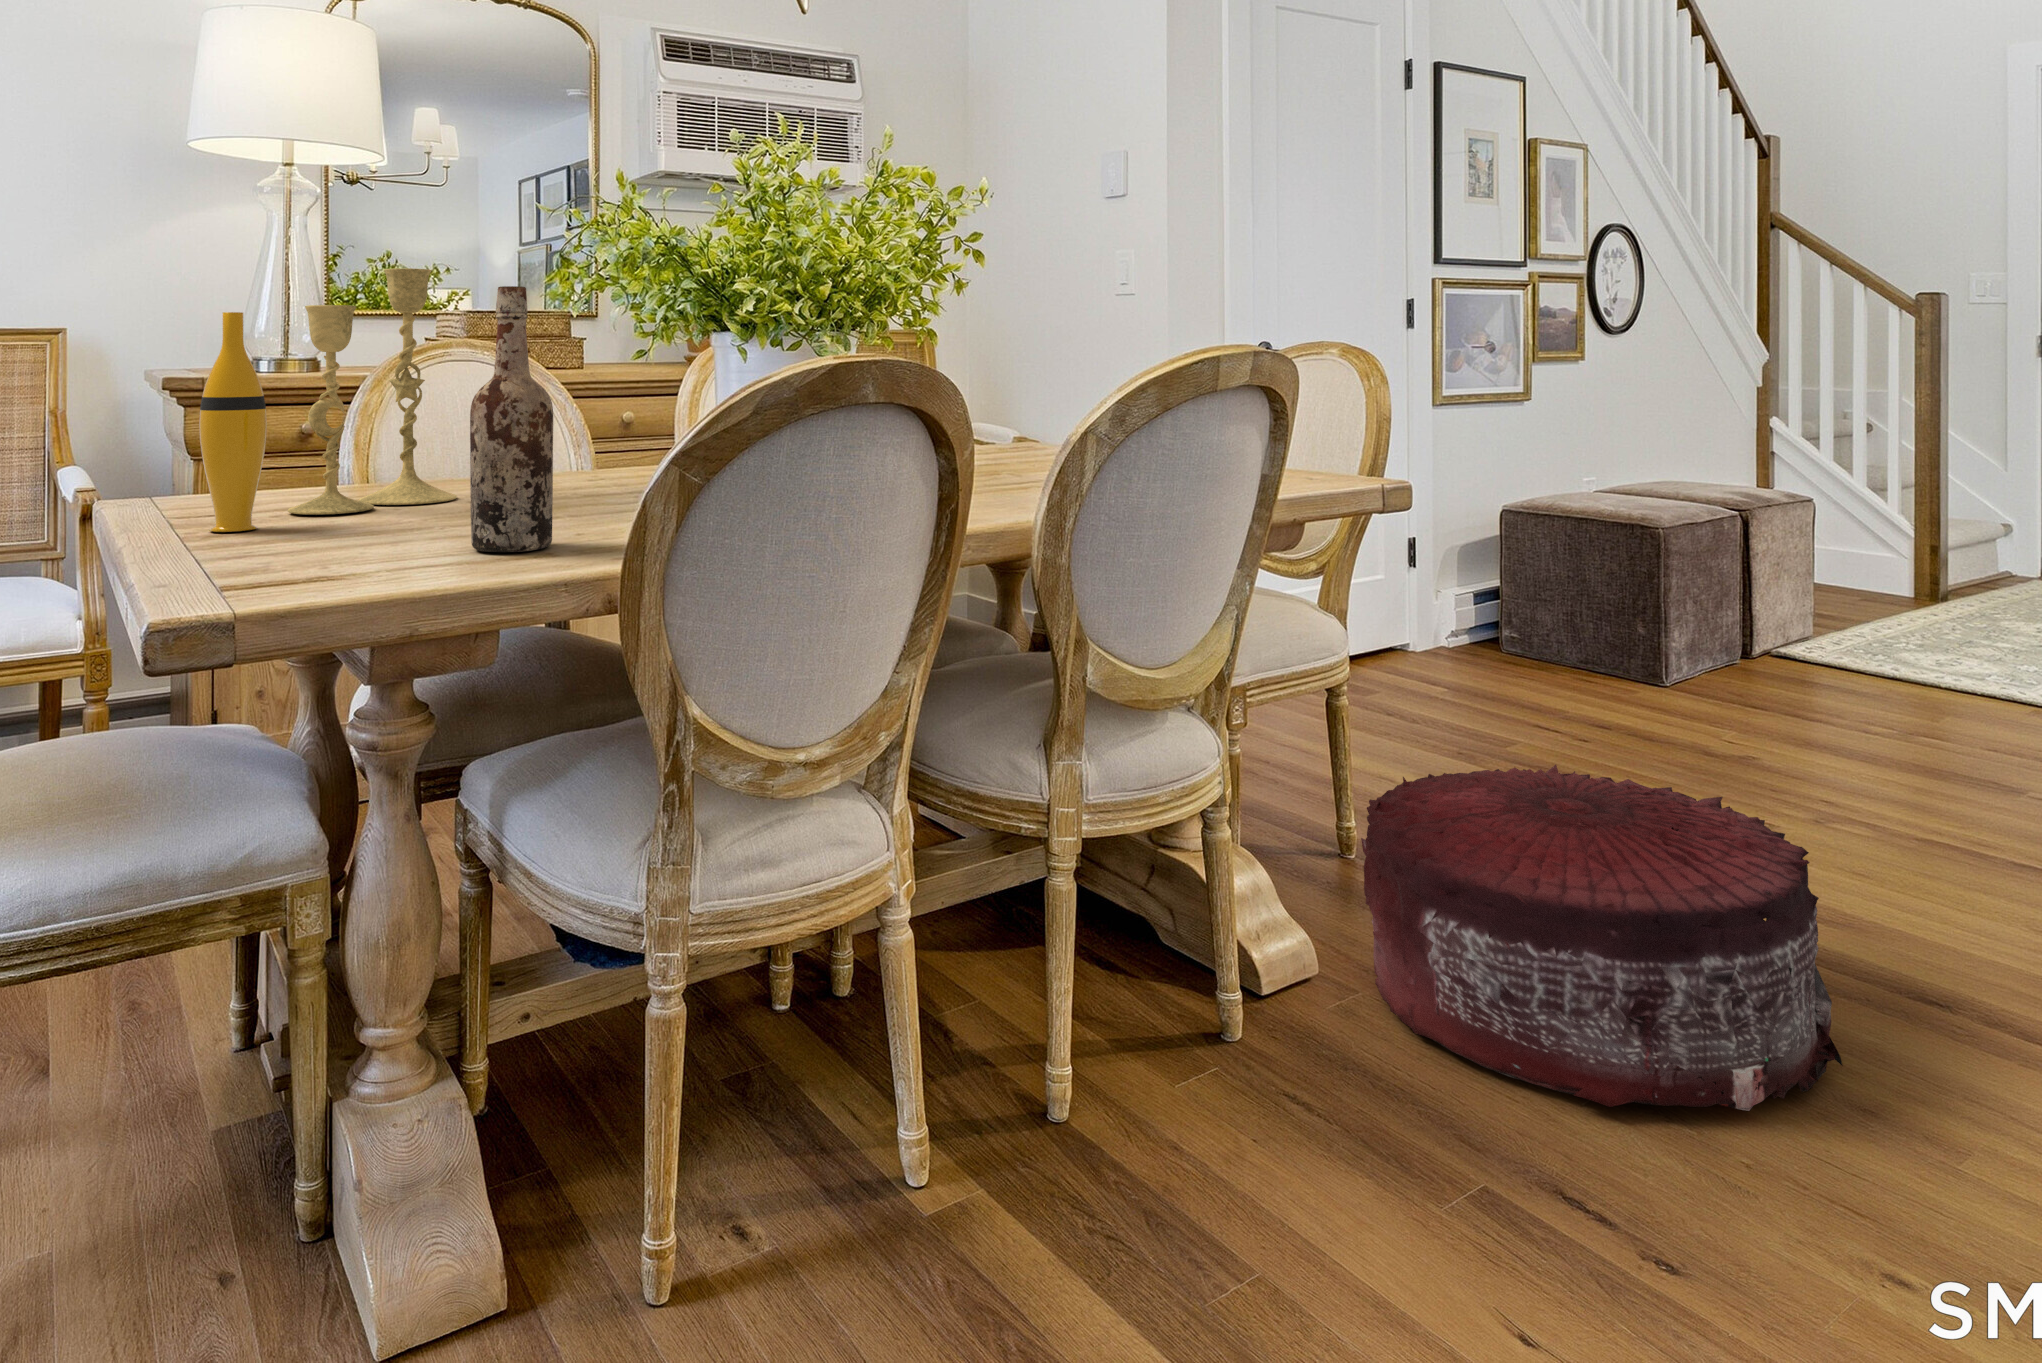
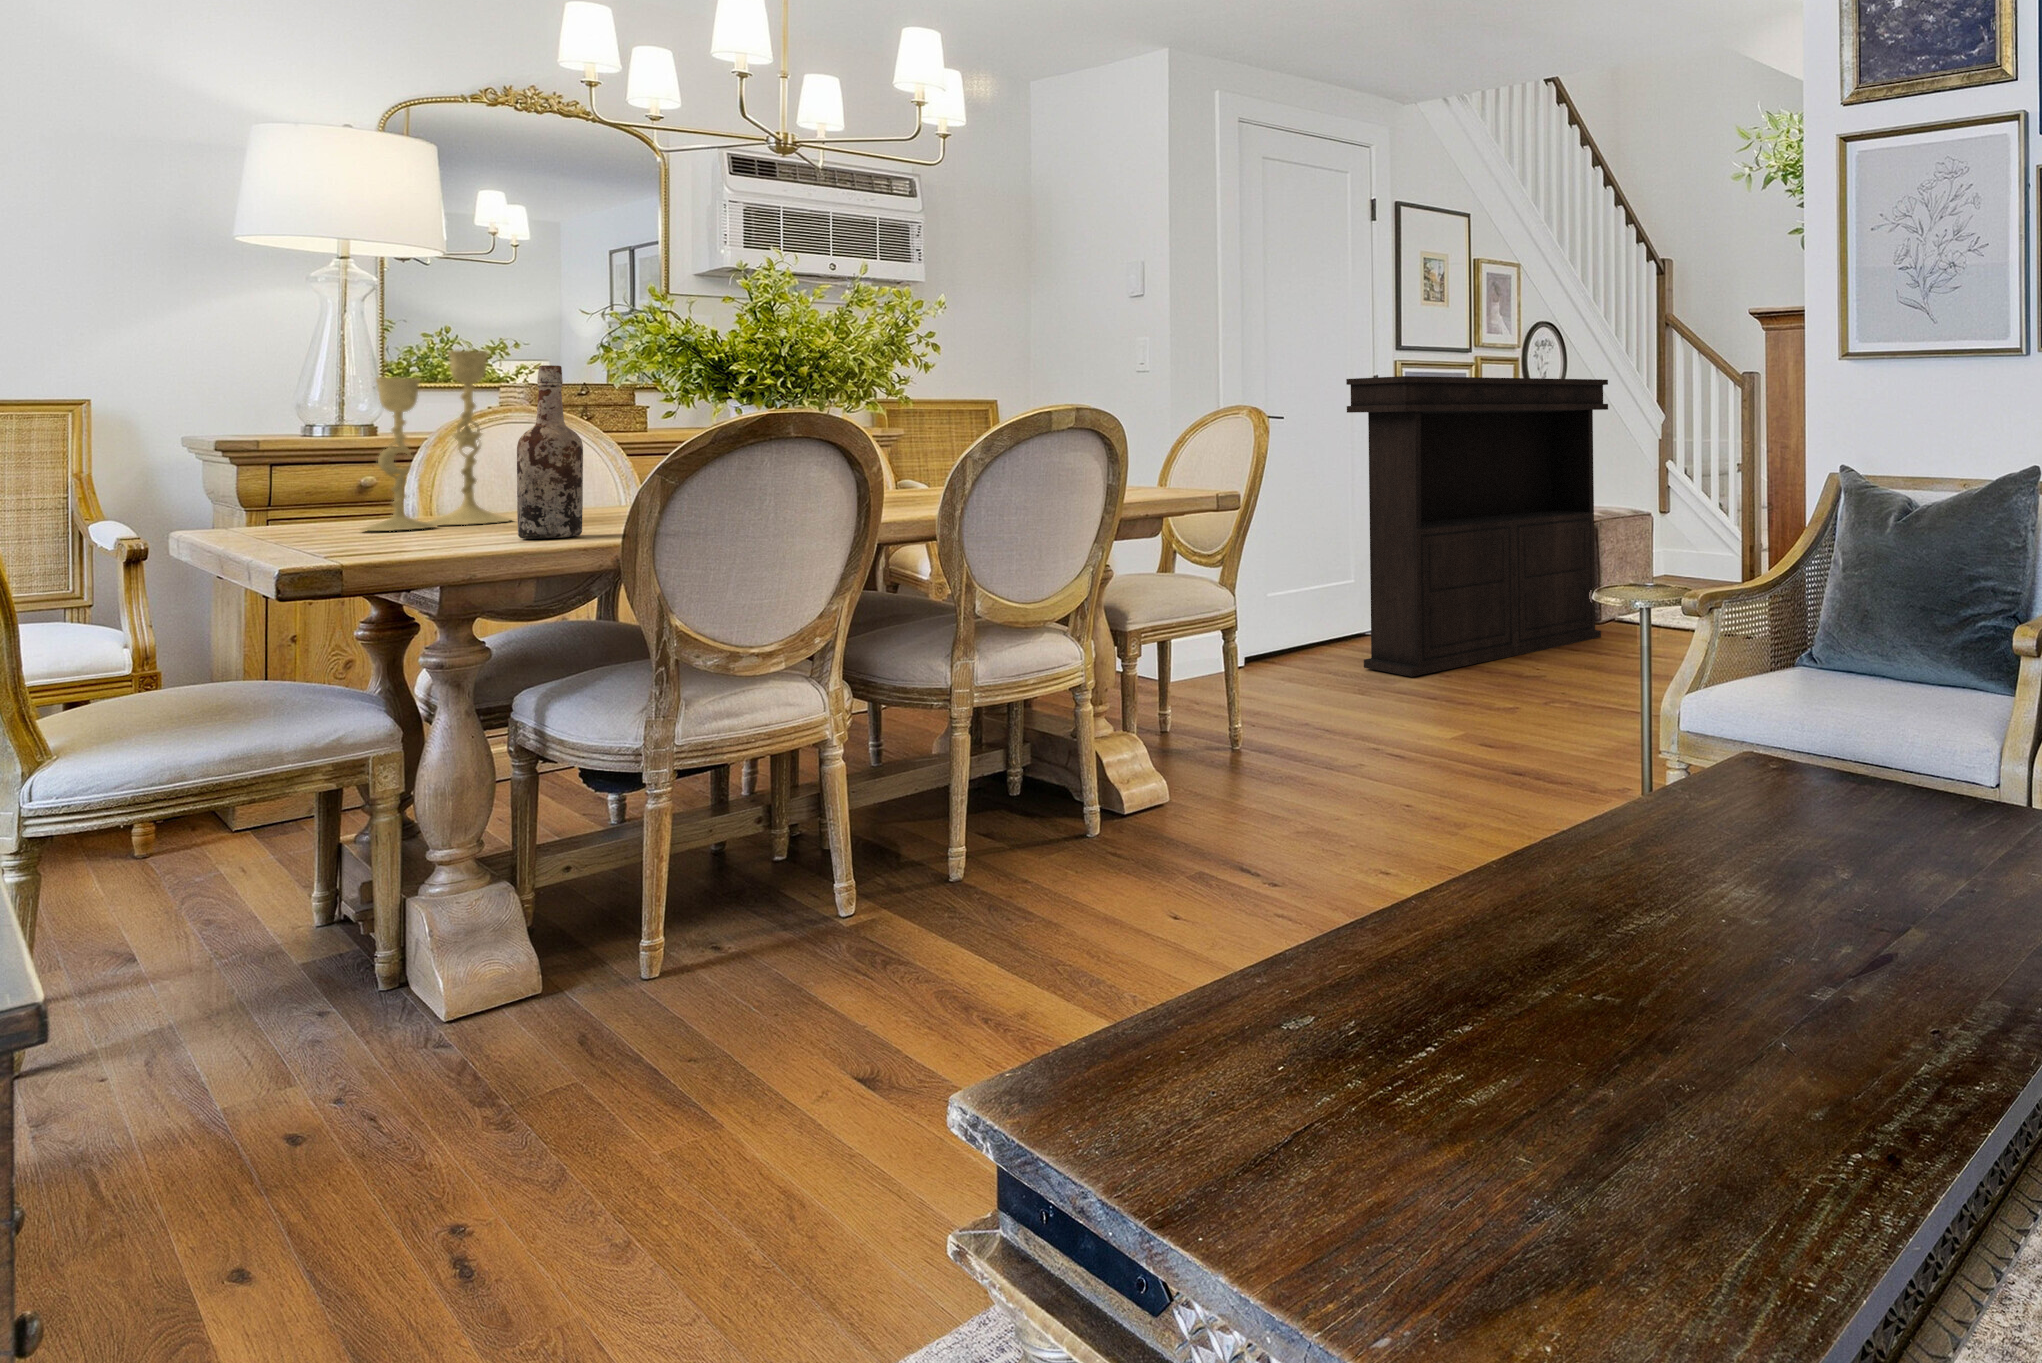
console table: none [1411,300,1791,736] -> present [1346,376,1608,677]
vase: present [199,312,267,532] -> none [282,382,343,540]
pouf: present [1361,765,1843,1111] -> none [1198,664,1441,832]

